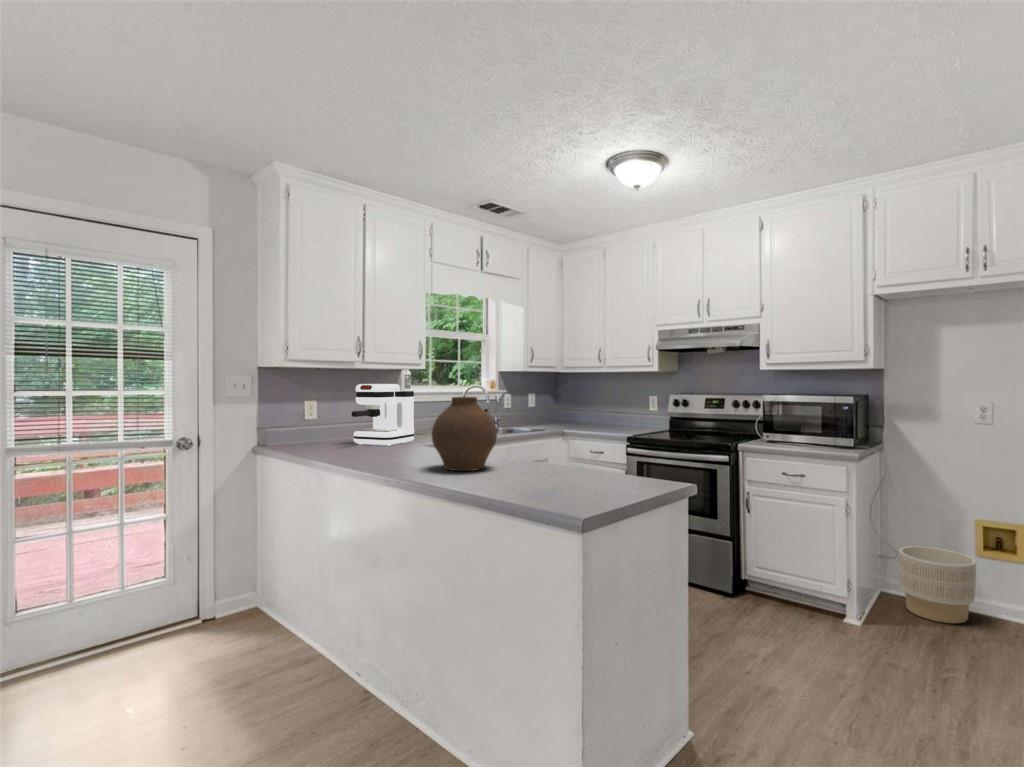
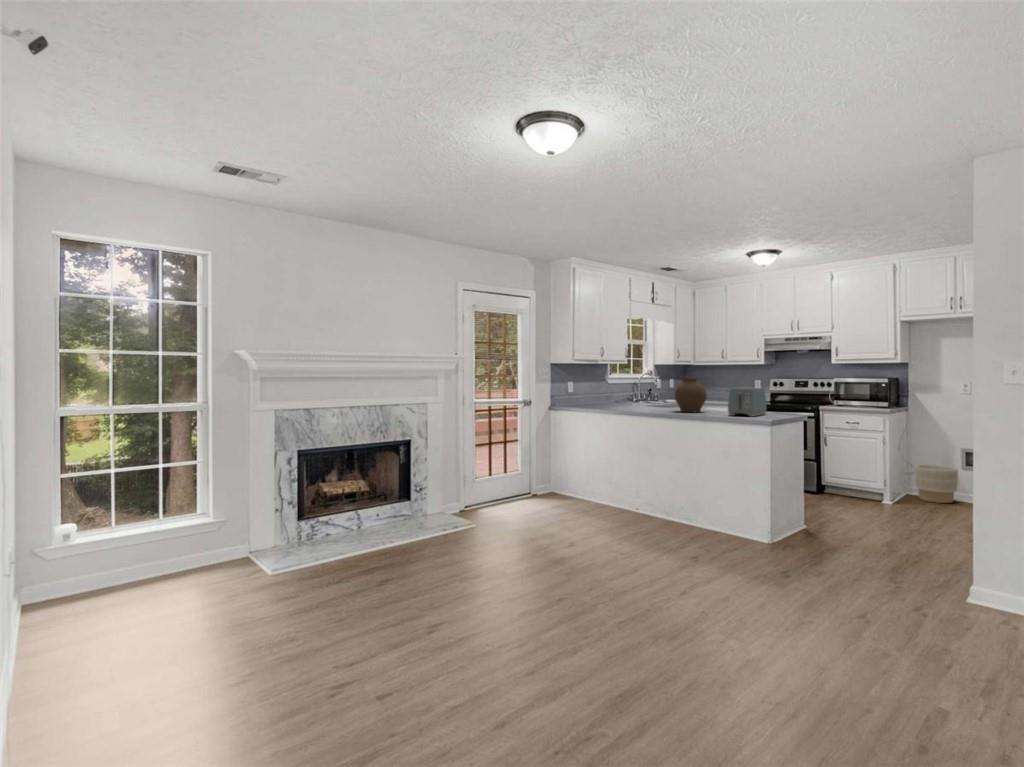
coffee maker: present [352,384,414,446] -> none [601,373,632,406]
toaster: none [508,419,606,495] -> present [728,388,766,417]

